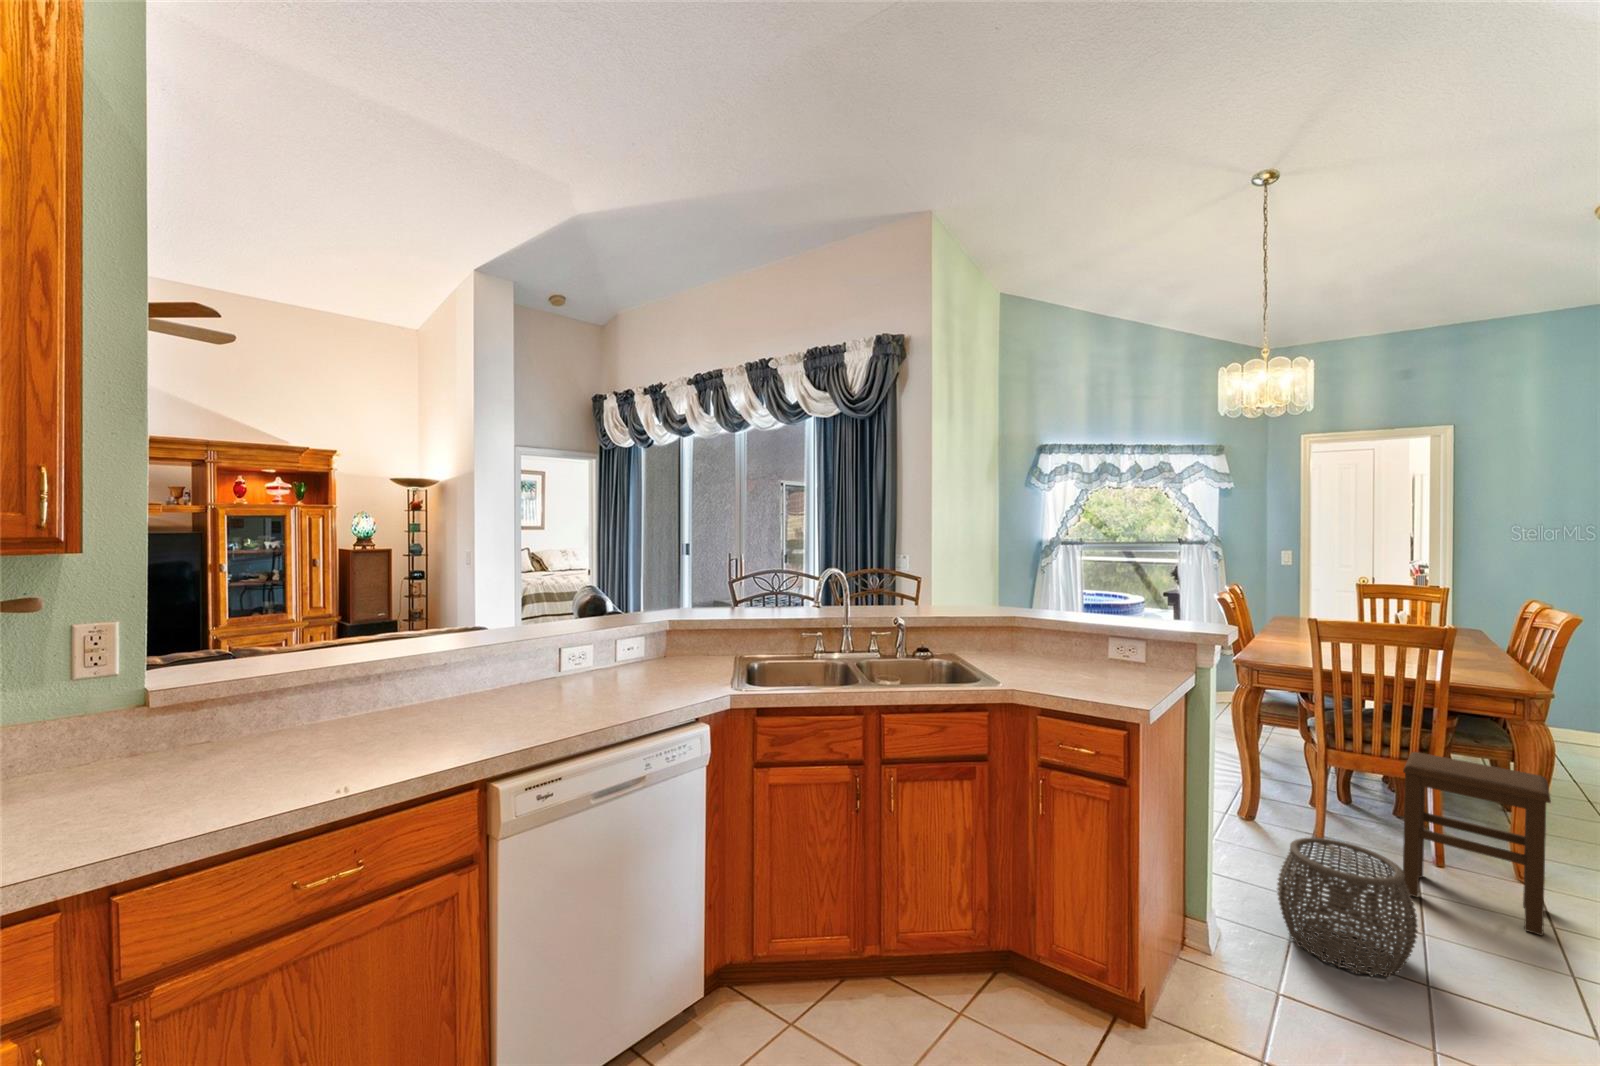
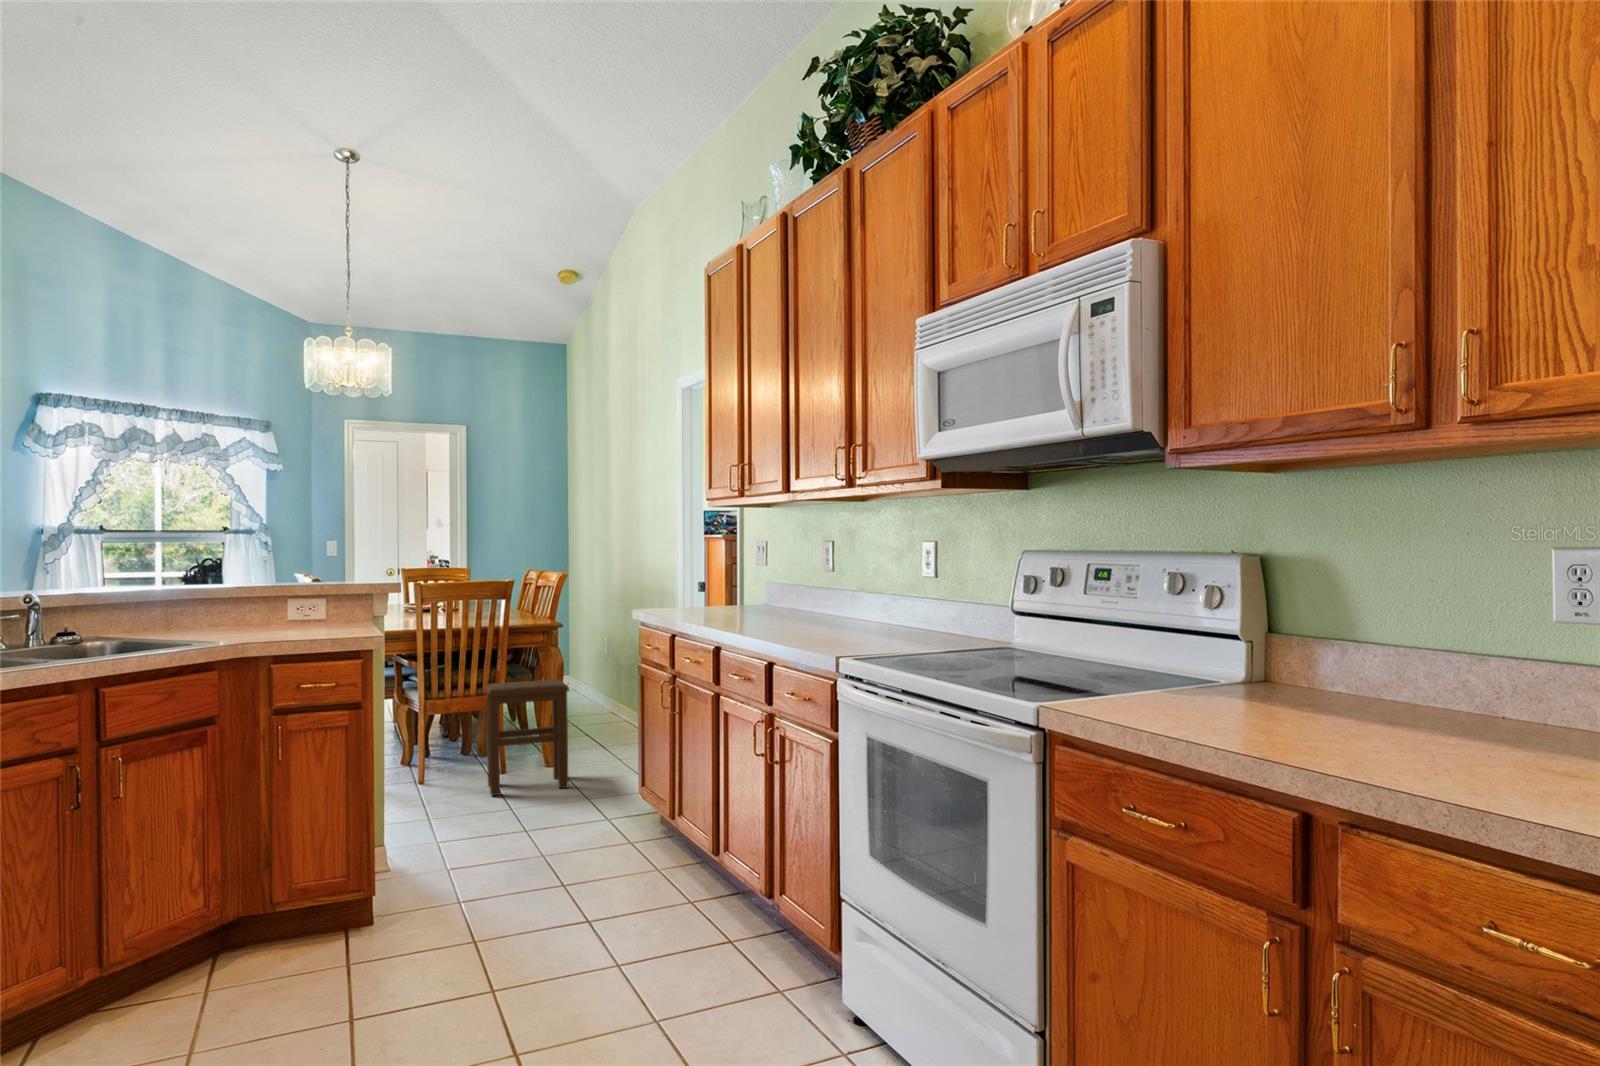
woven basket: present [1277,838,1418,977] -> none [425,752,519,844]

